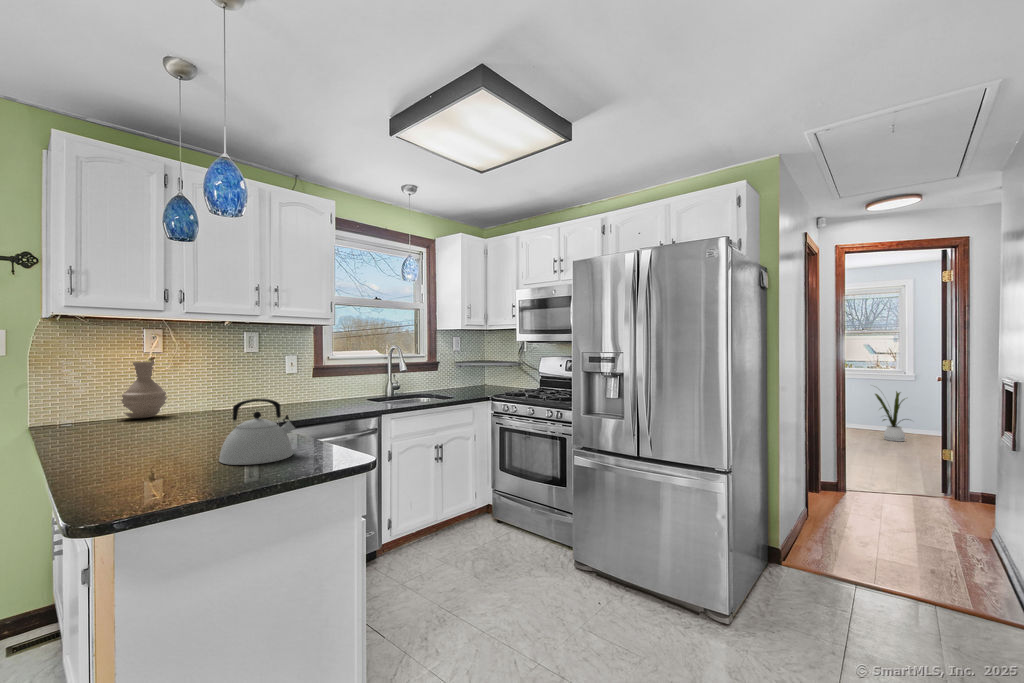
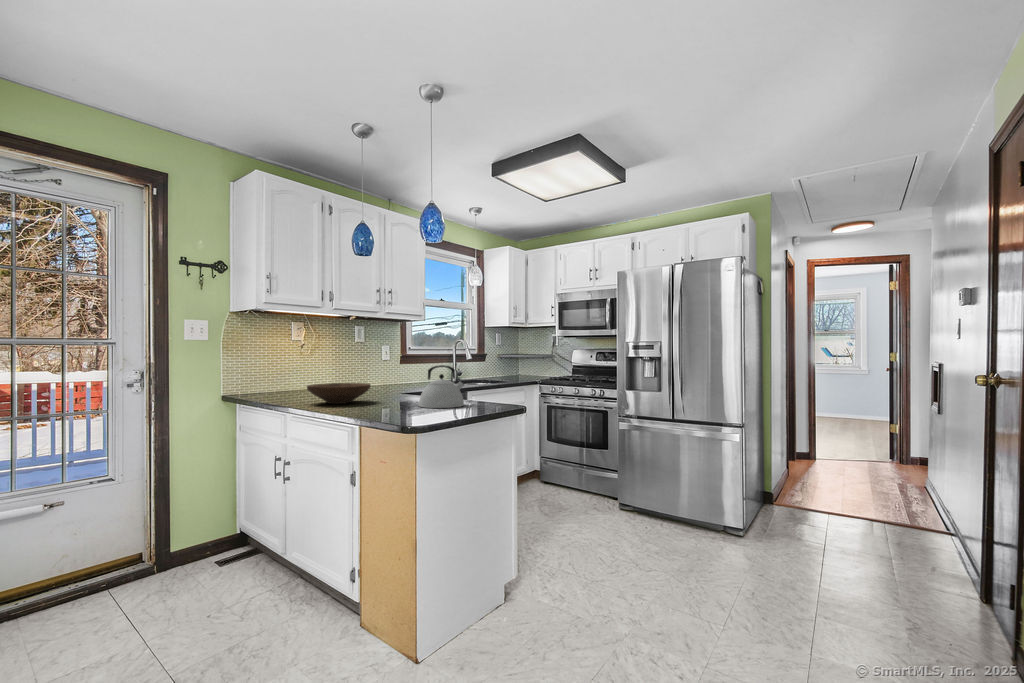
vase: present [121,362,167,418] -> none [274,347,309,391]
house plant: present [875,391,905,441] -> none [829,377,867,425]
wooden bowl: none [77,417,184,451] -> present [307,383,371,404]

